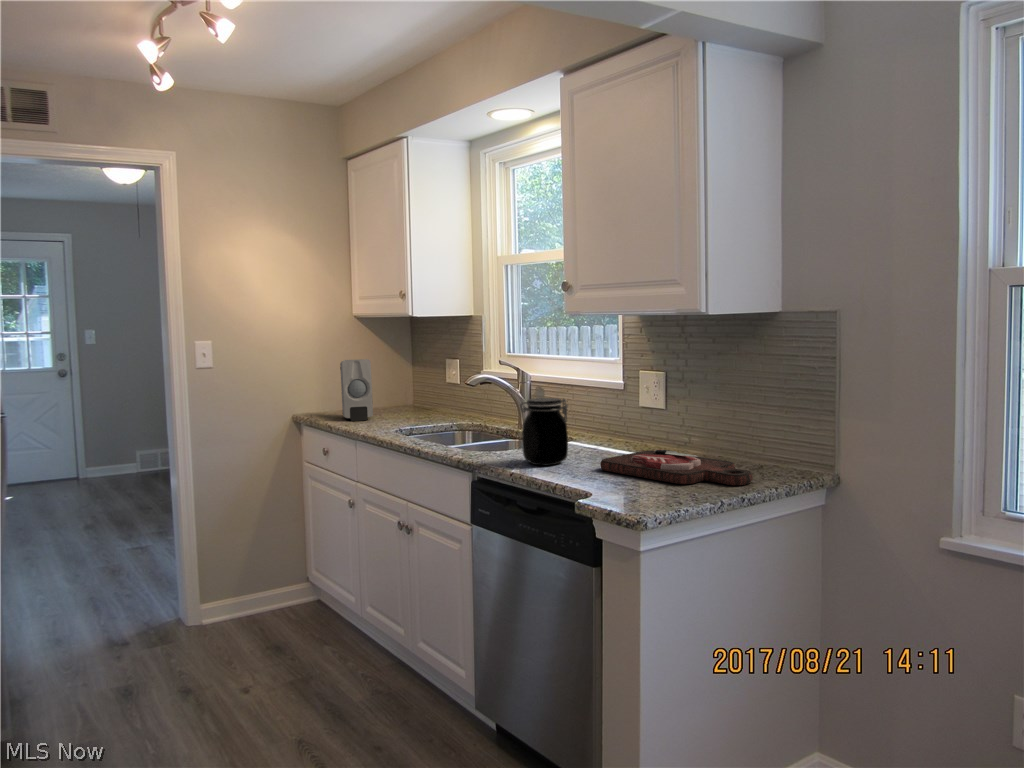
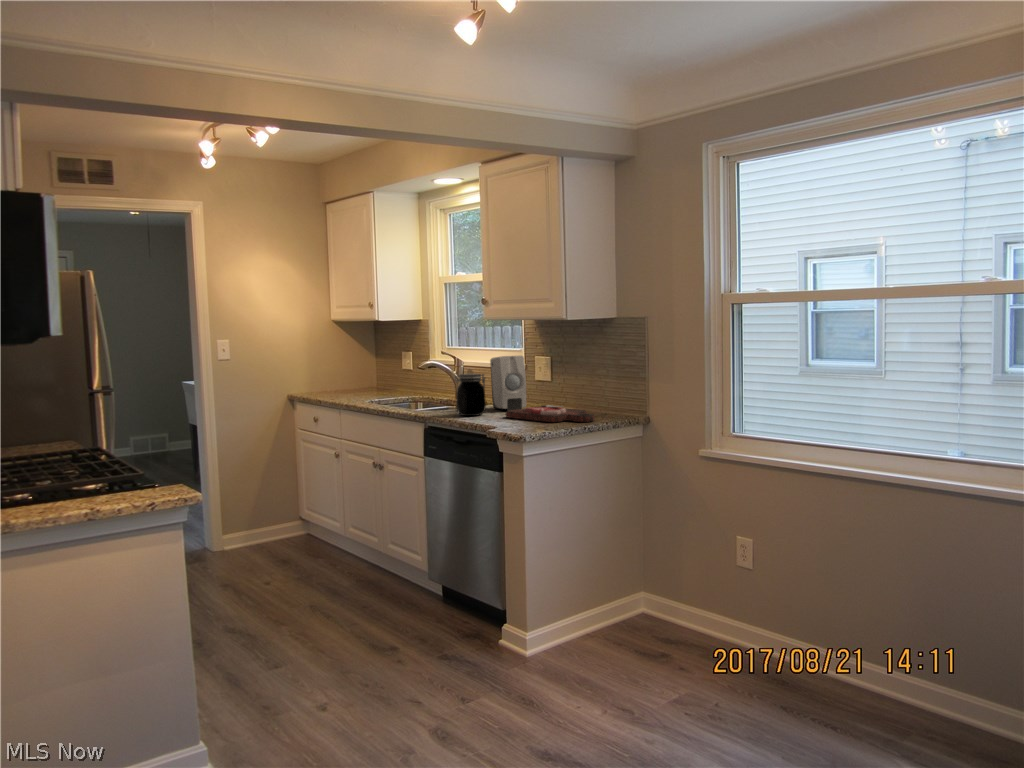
soap dispenser: present [340,359,373,421] -> present [490,356,527,411]

